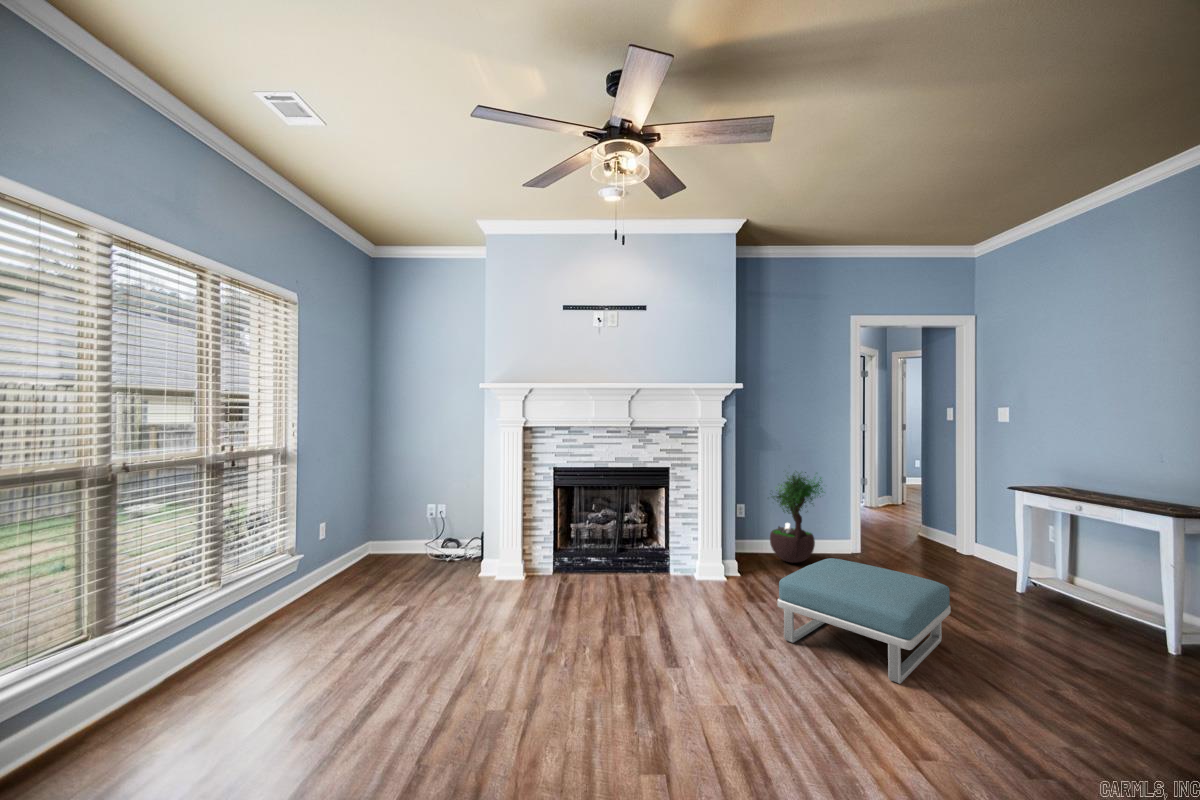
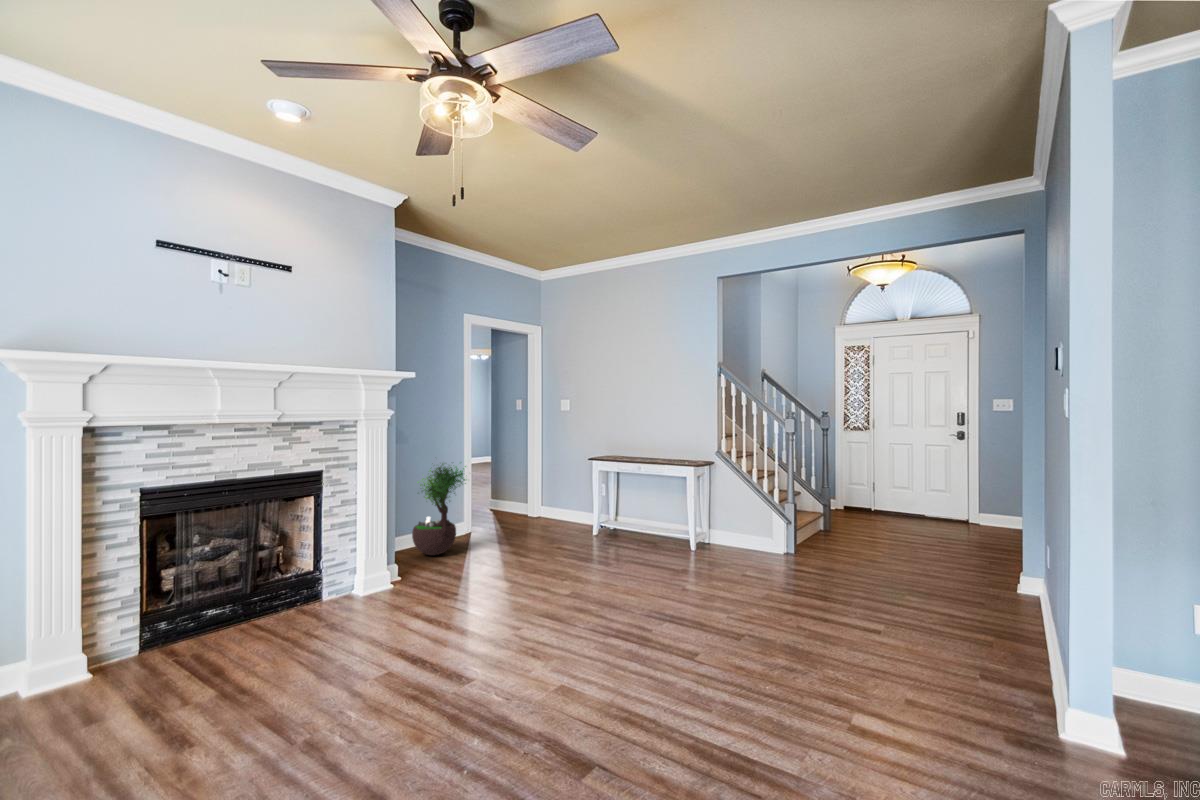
footstool: present [777,558,951,684] -> none [492,531,603,613]

